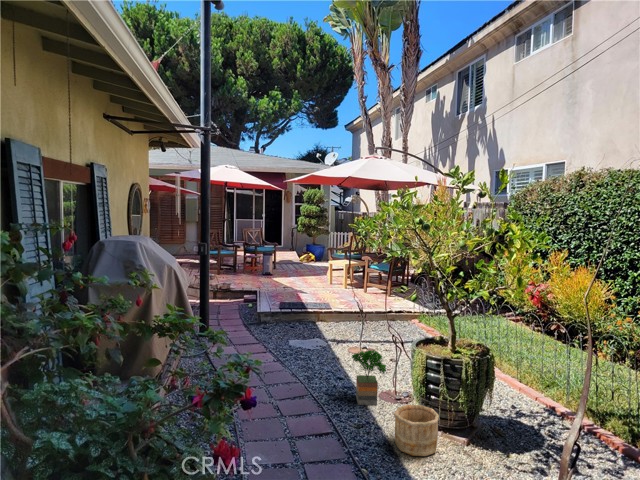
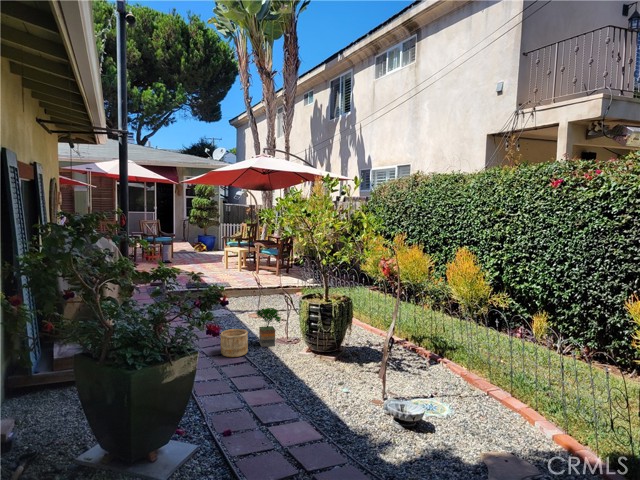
wooden bucket: present [394,405,439,456] -> present [220,329,248,357]

